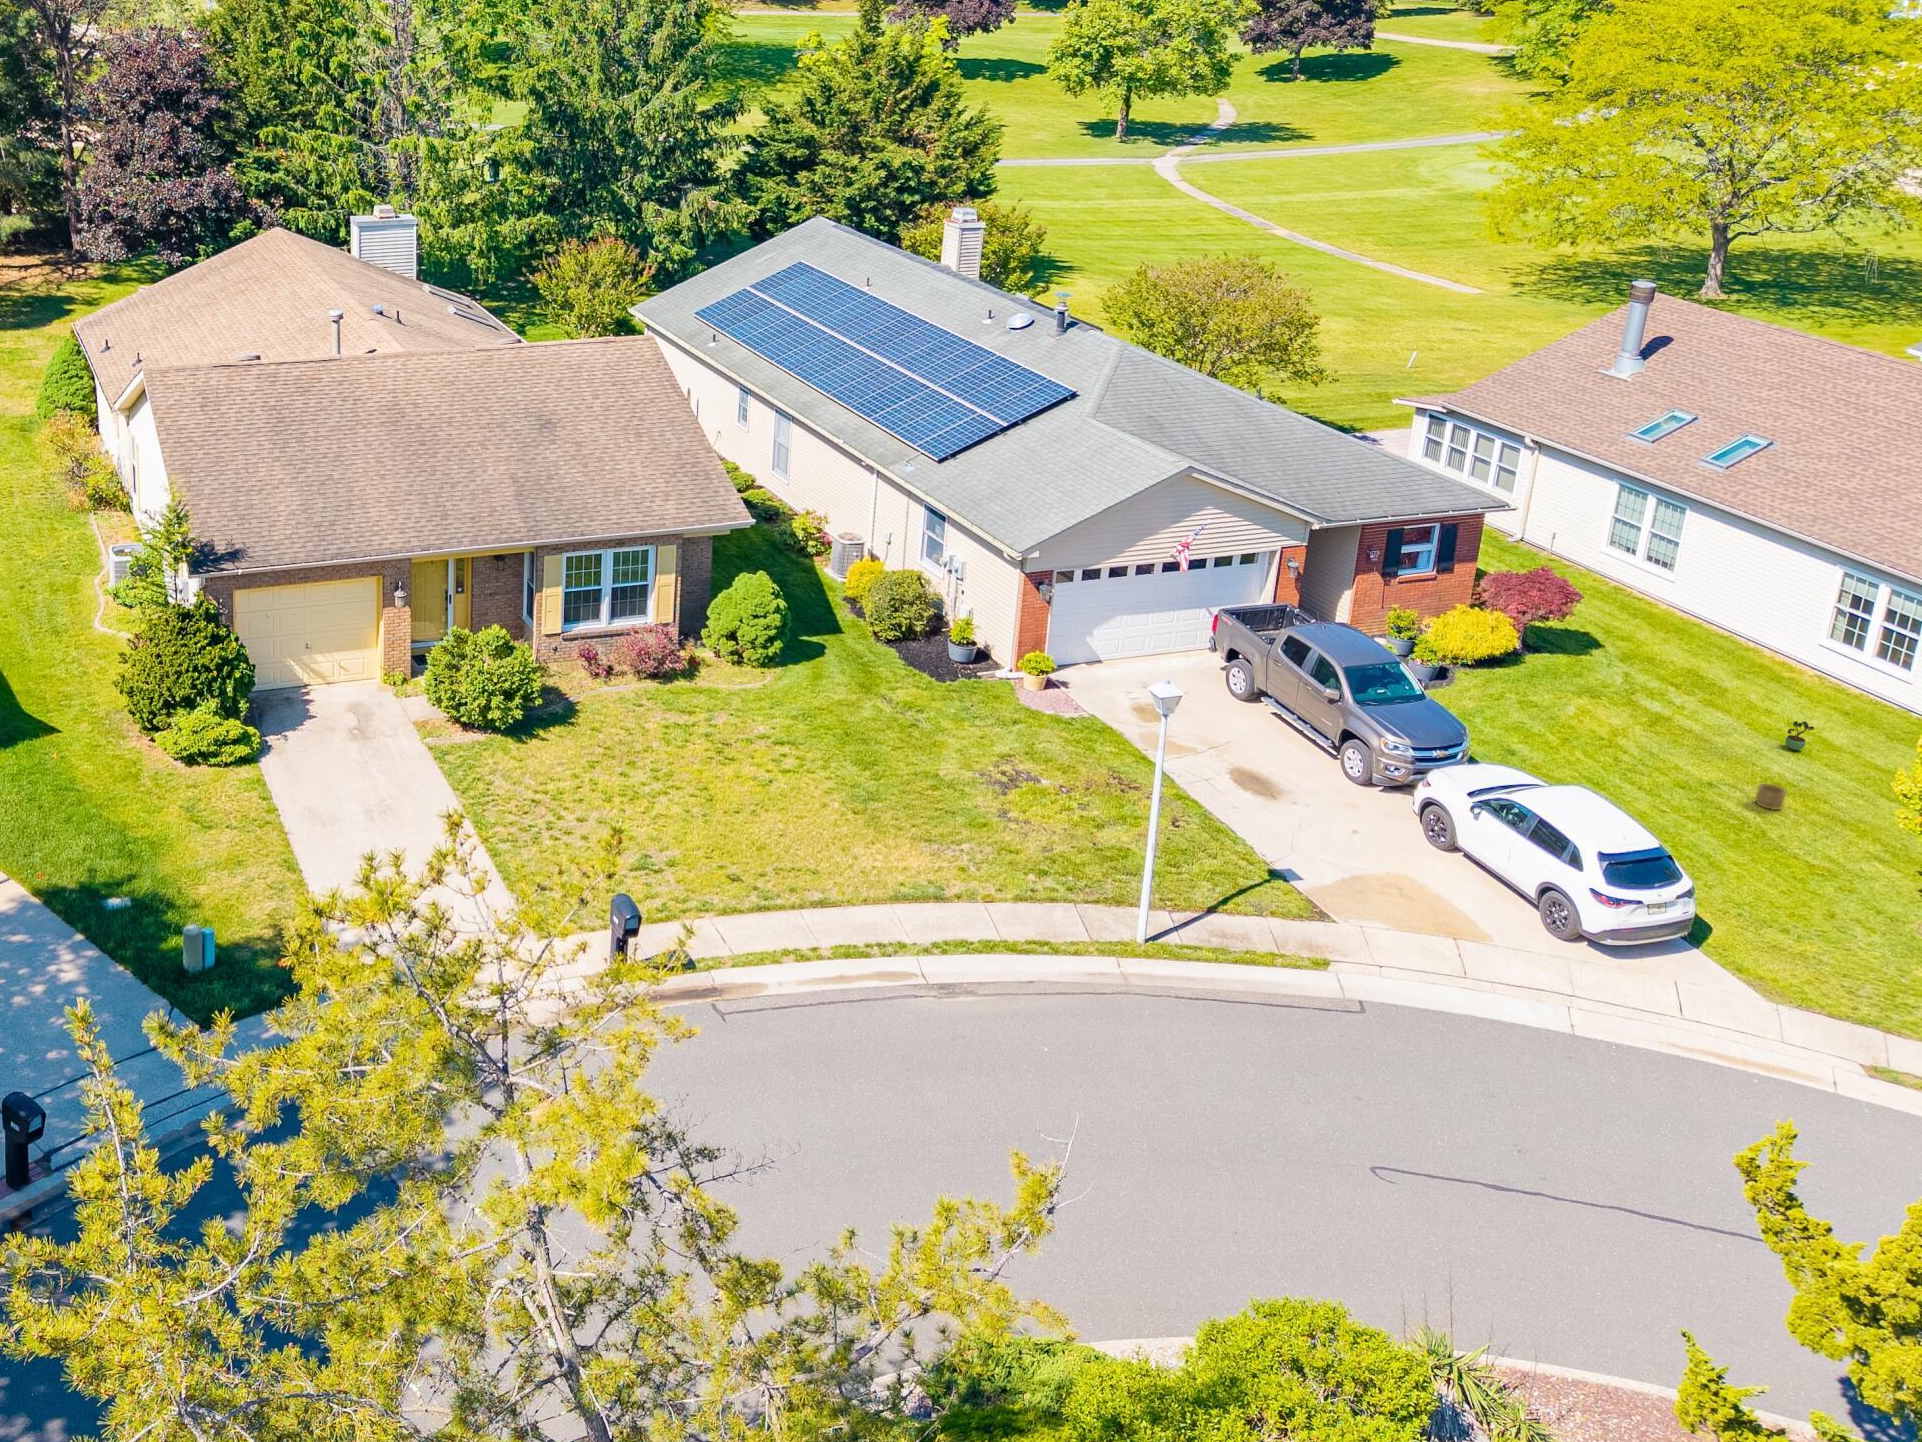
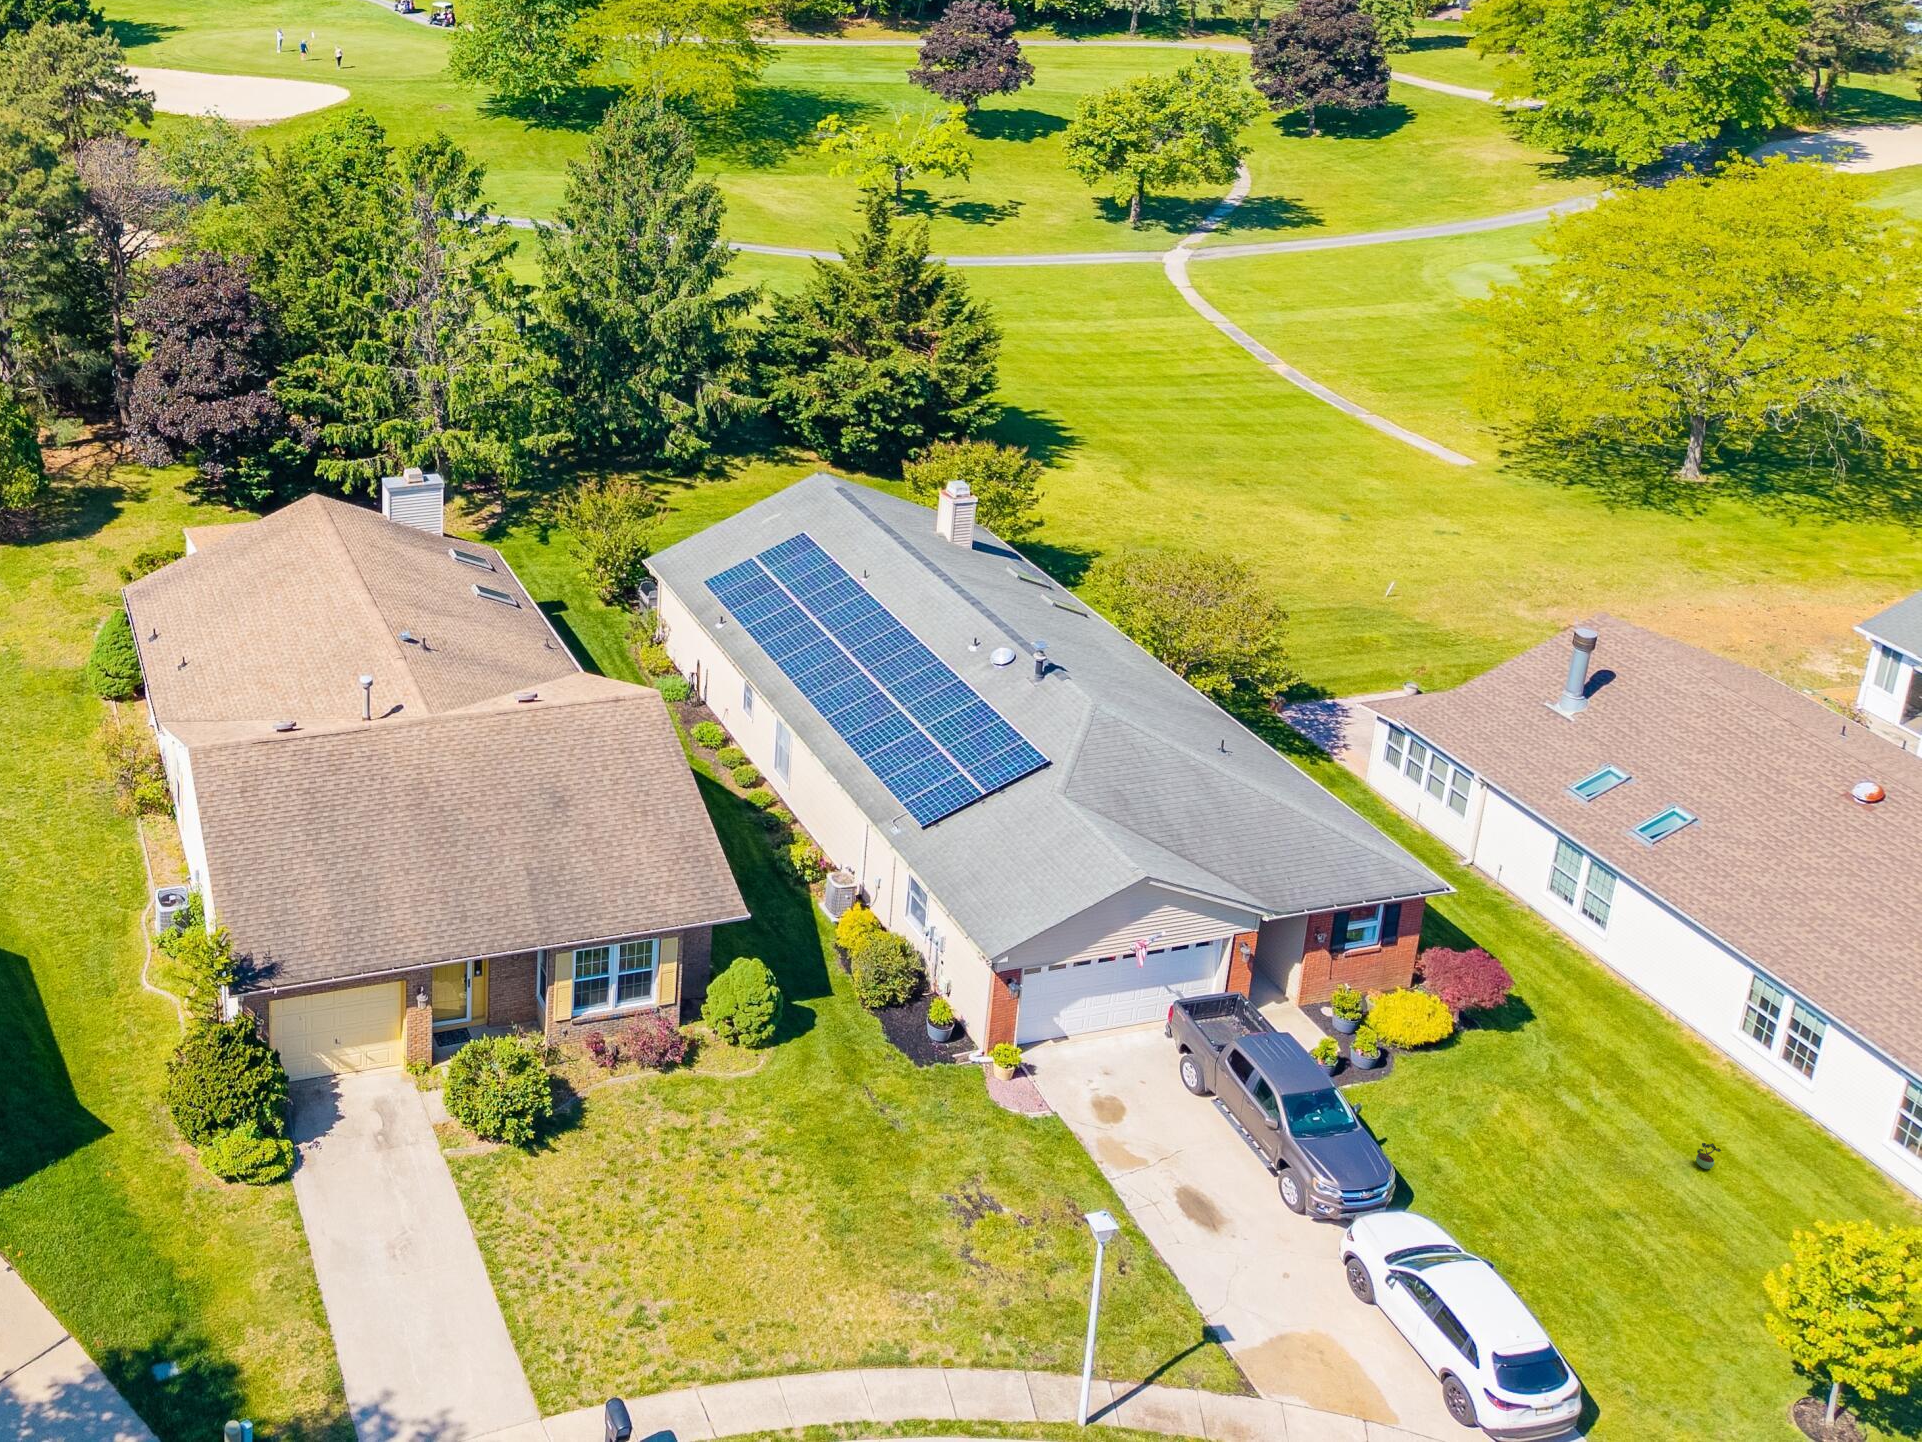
wooden bucket: present [1756,784,1786,810] -> none [1661,1222,1688,1251]

